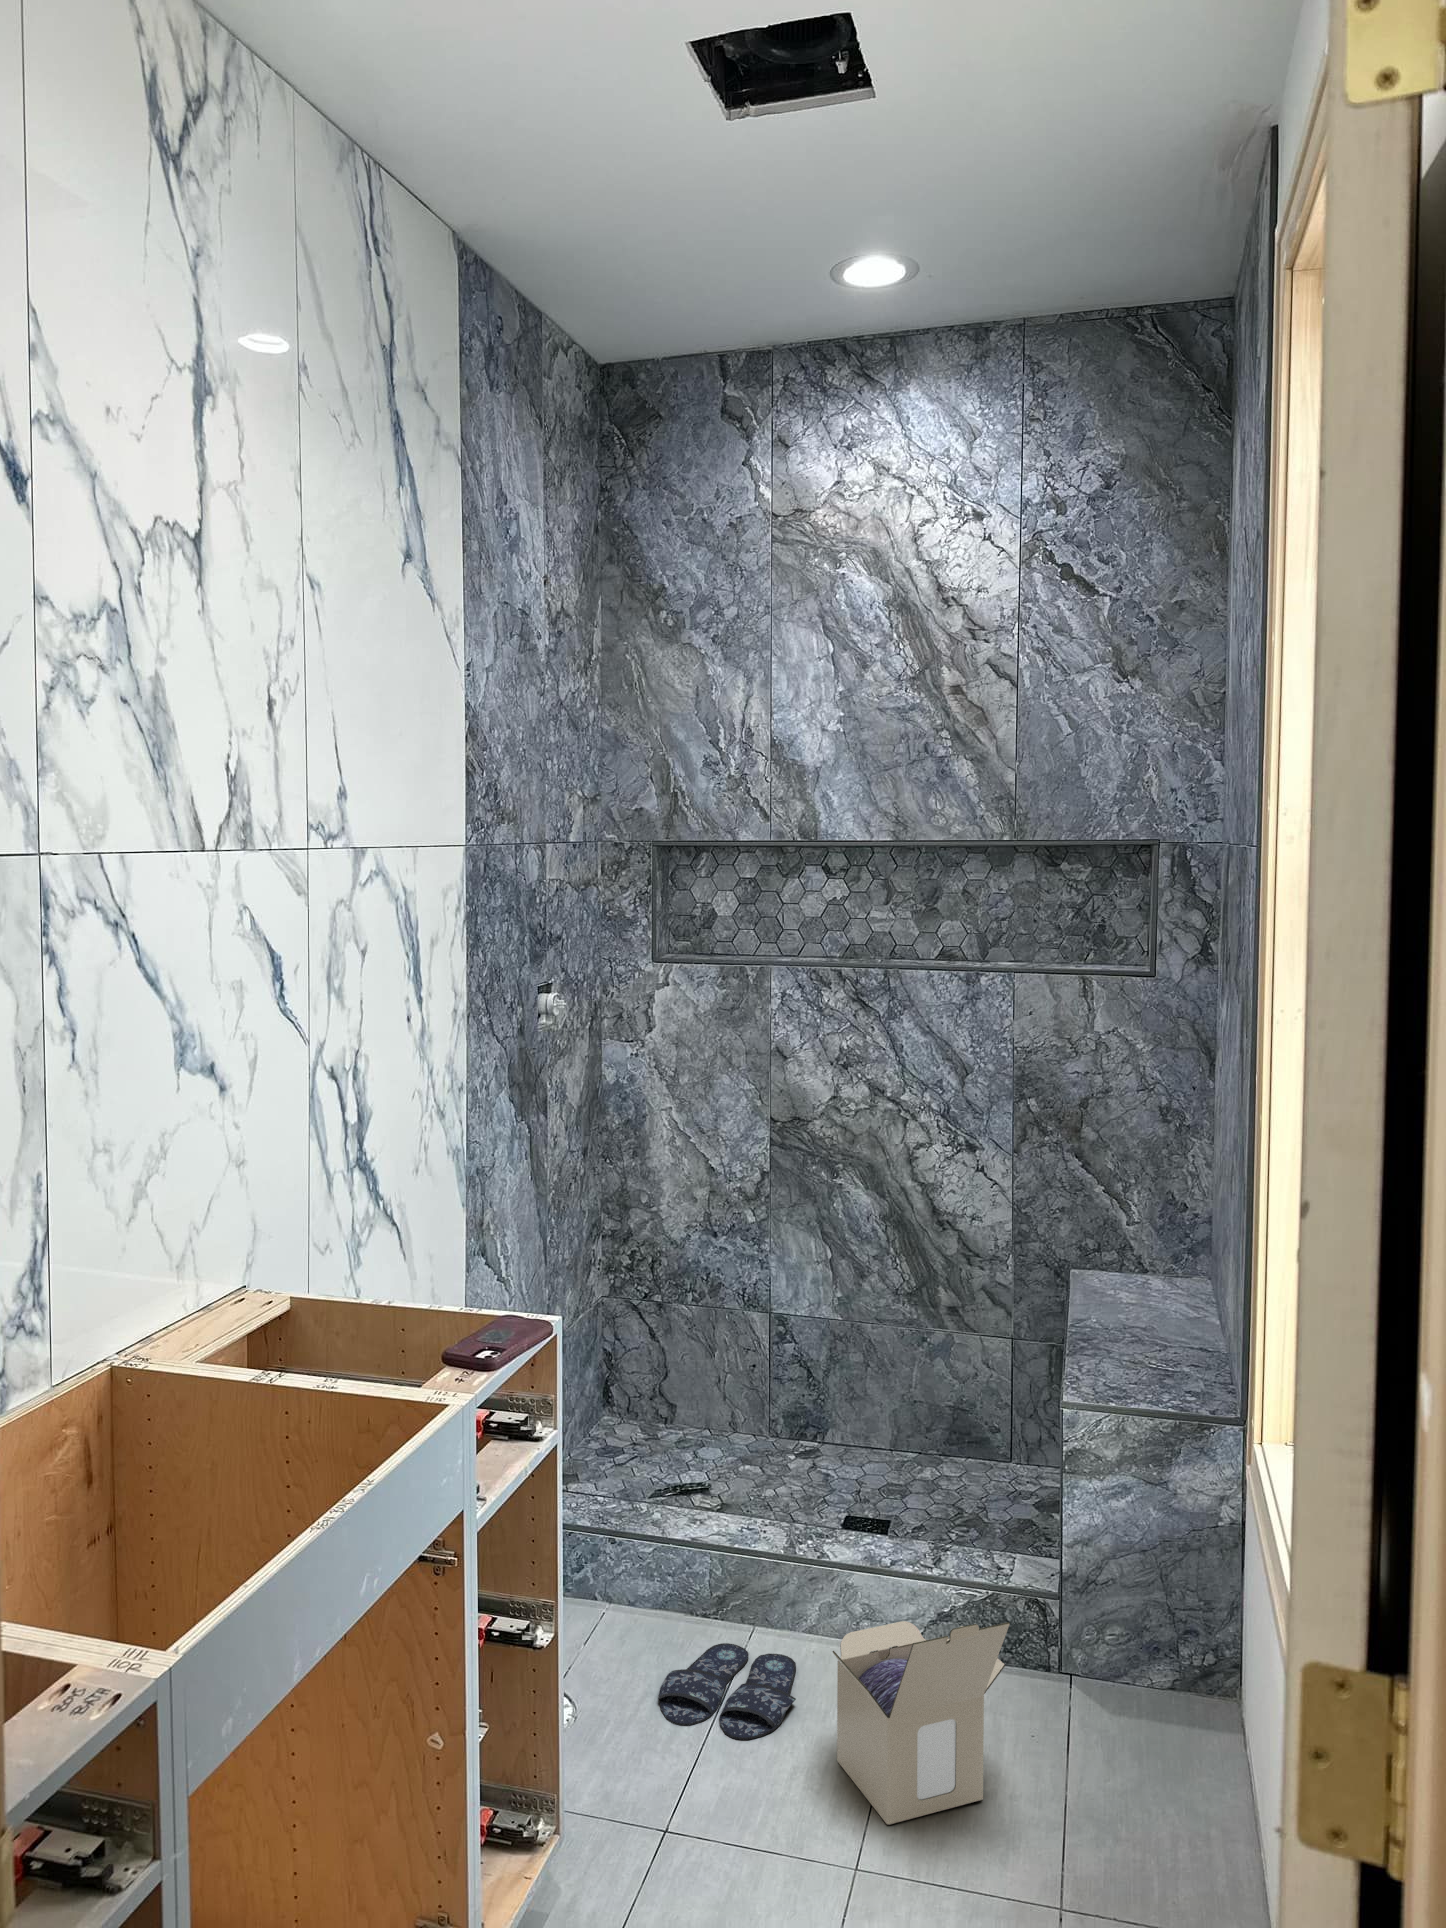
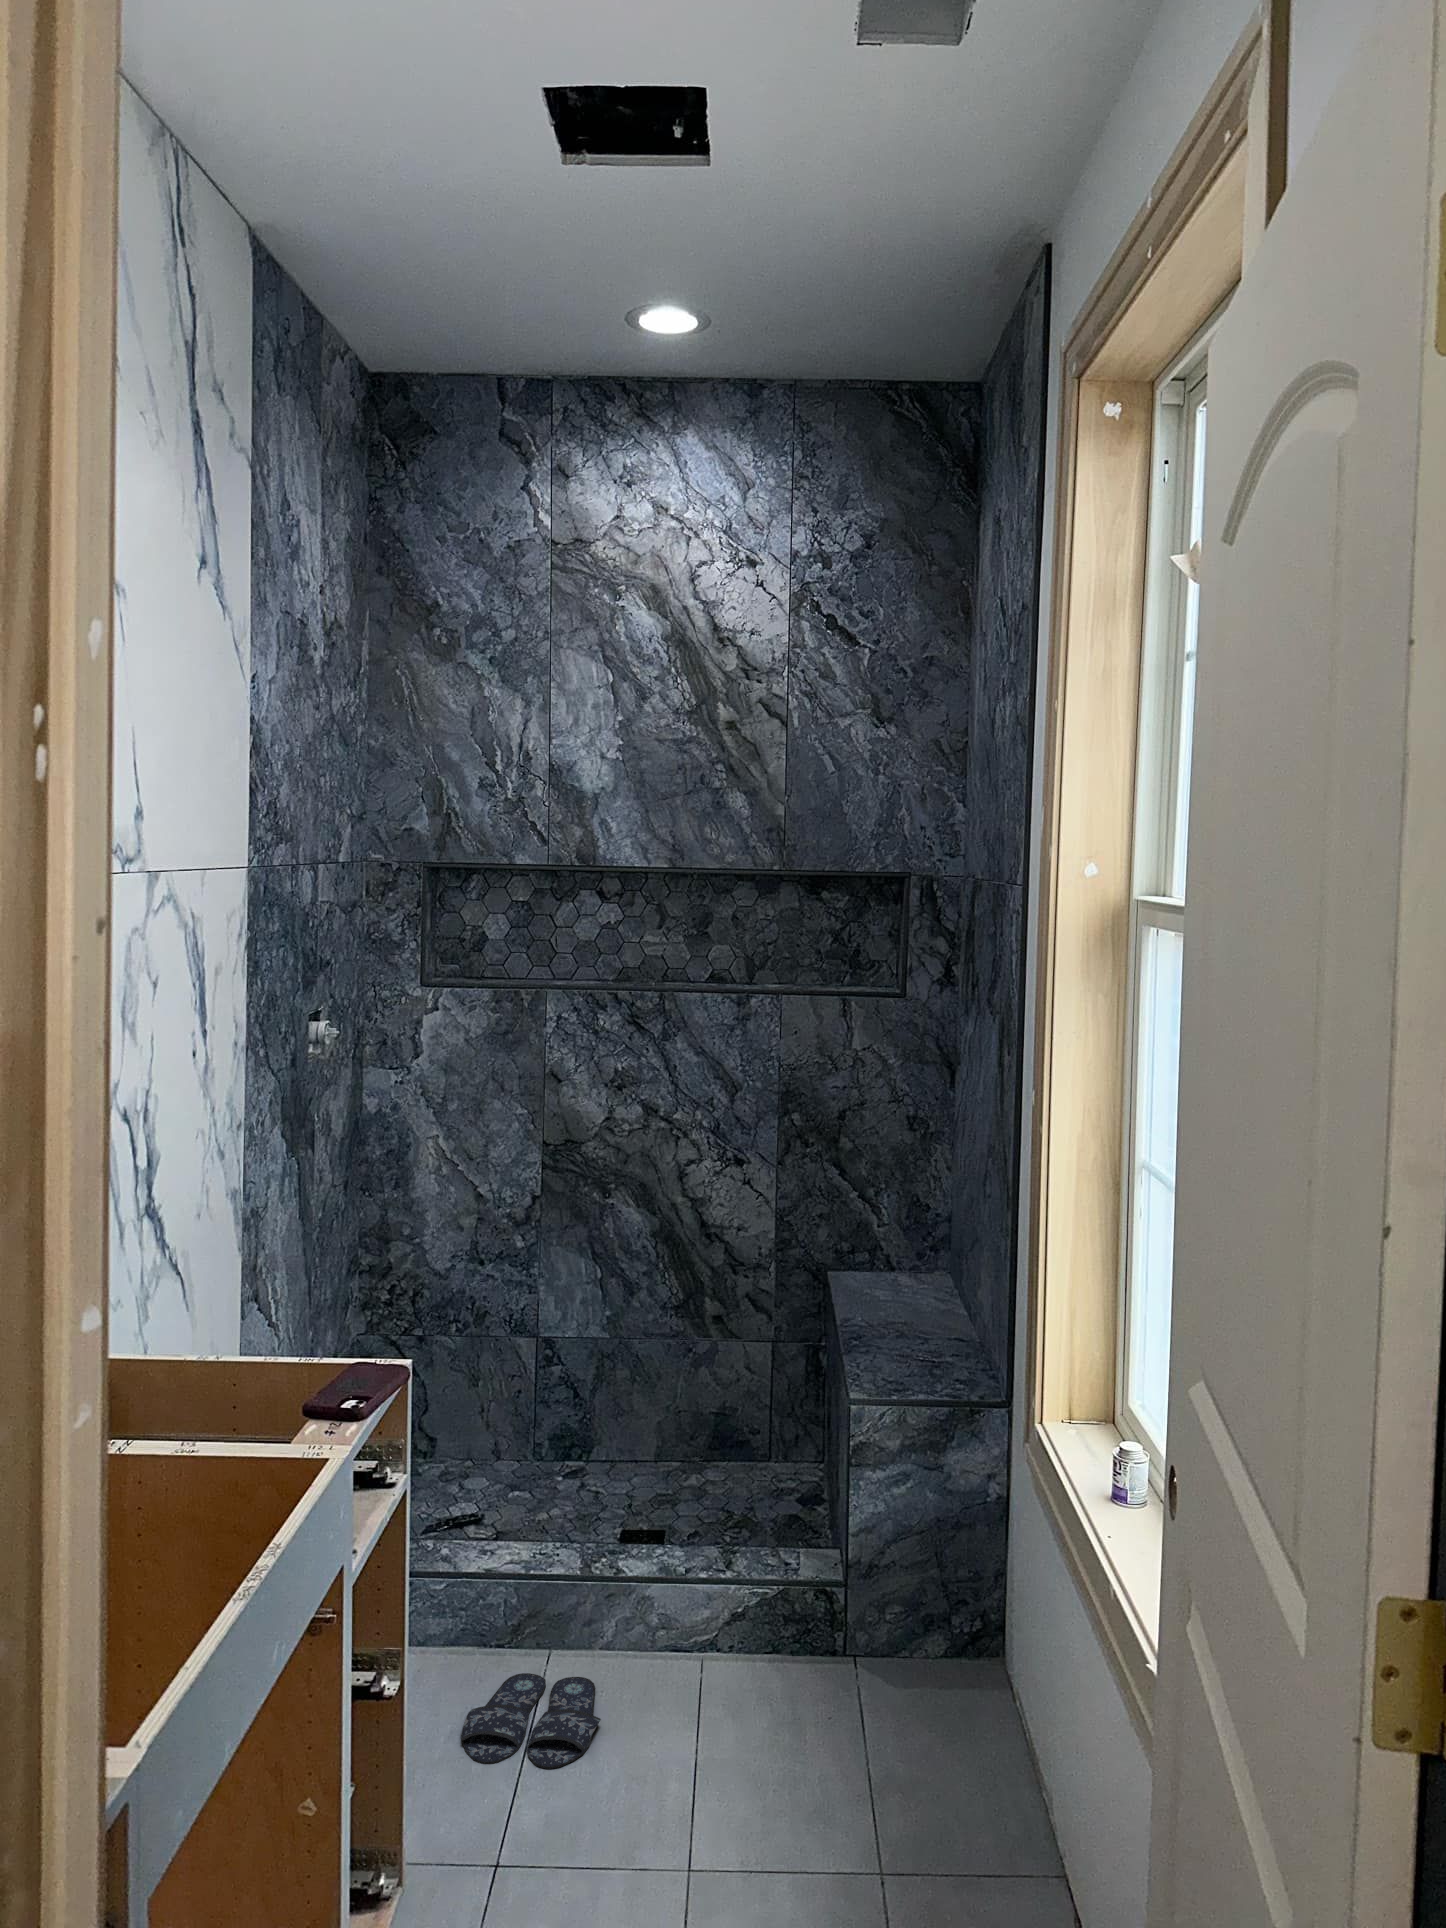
cardboard box: present [832,1621,1010,1825] -> none [650,1615,823,1829]

